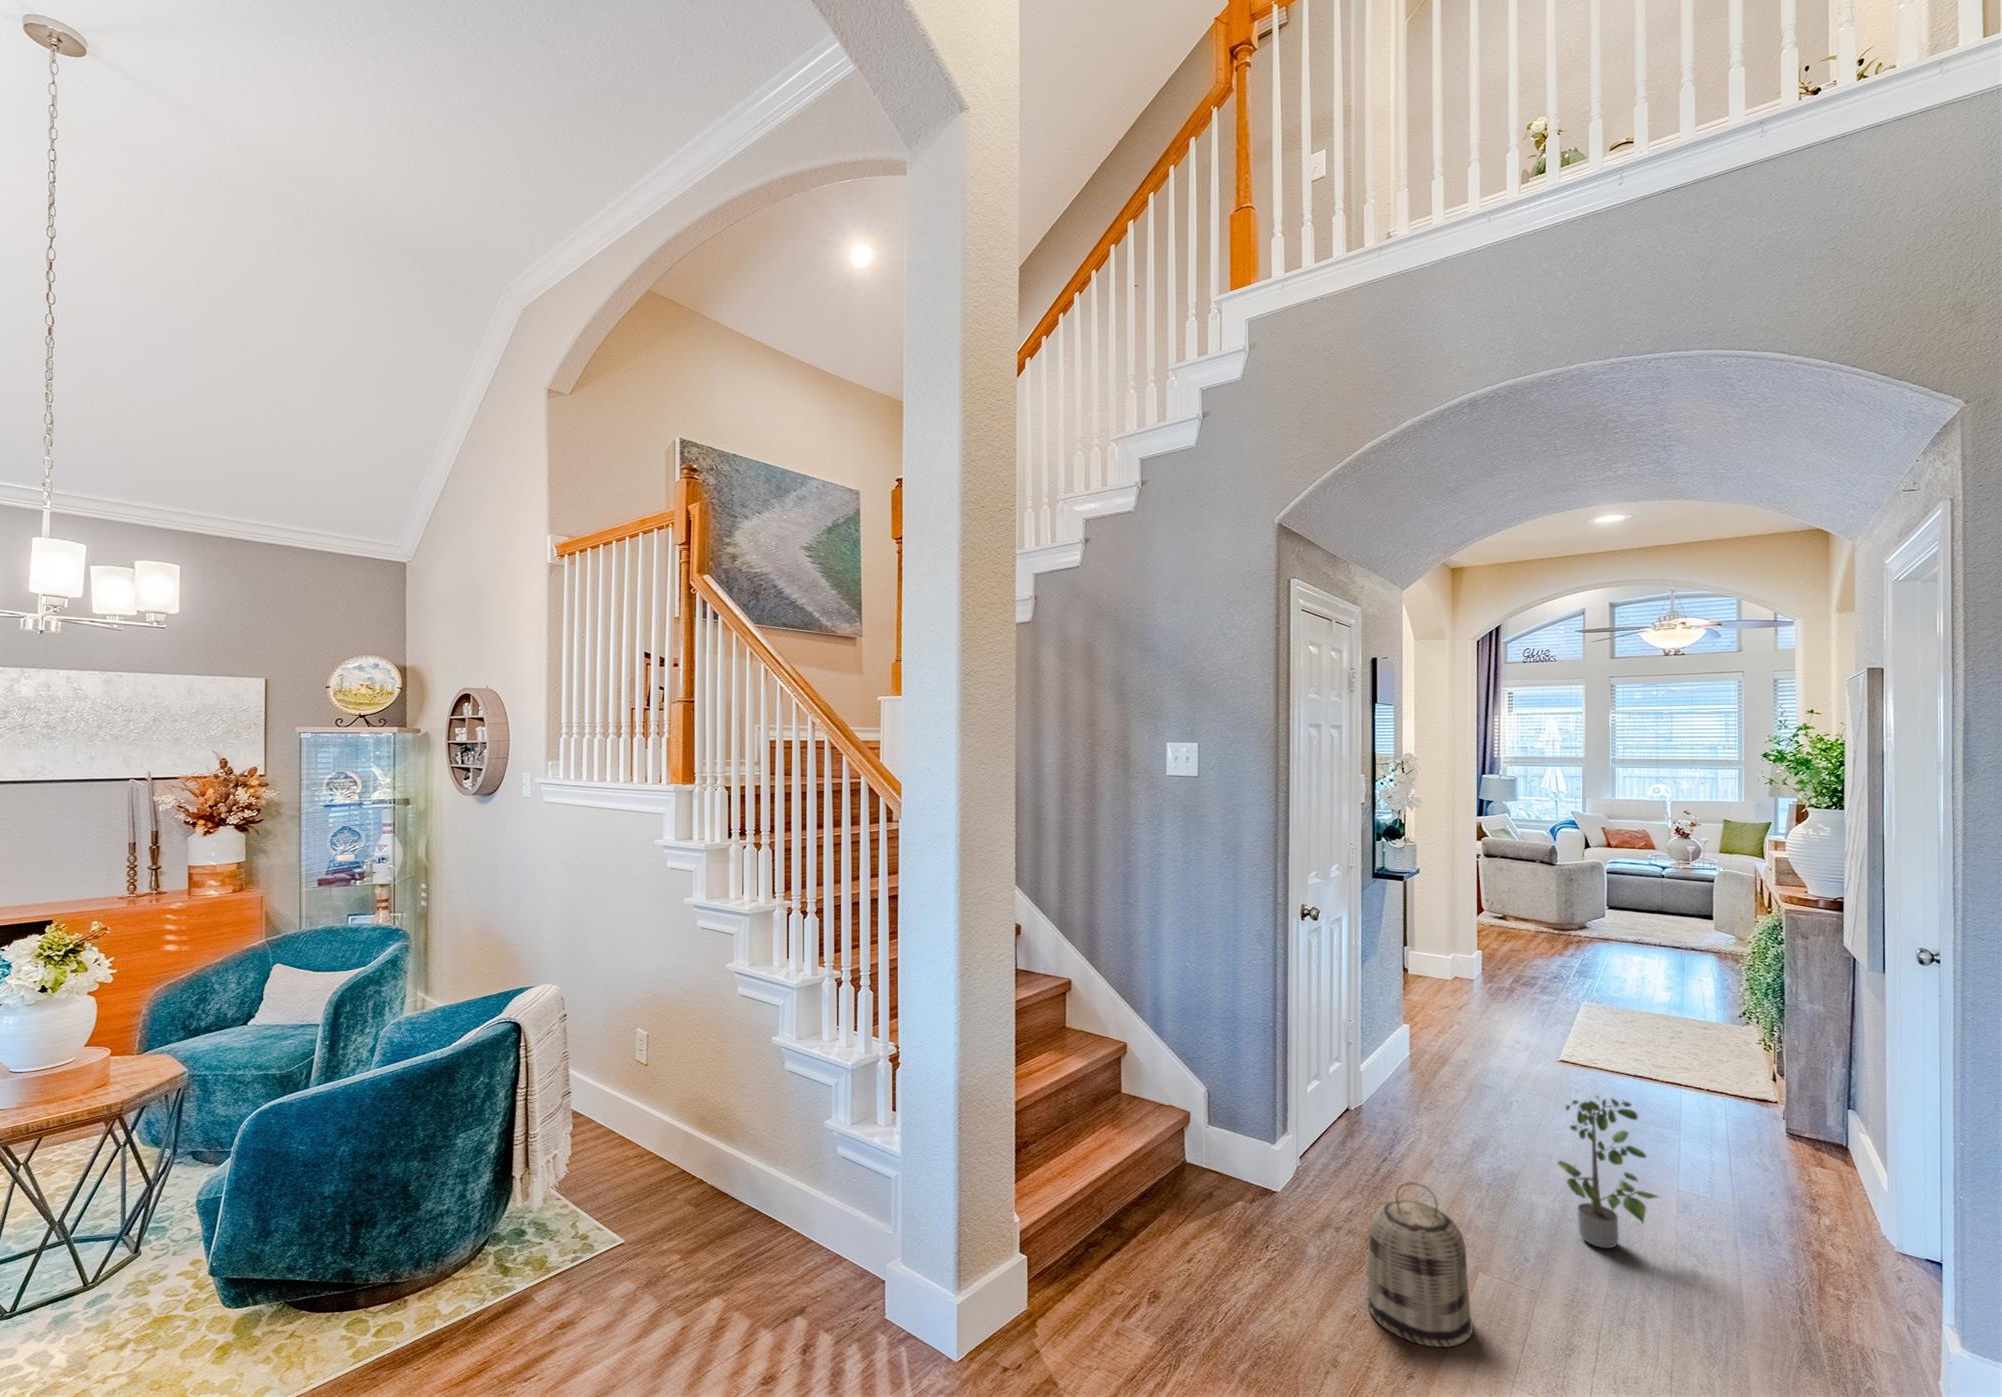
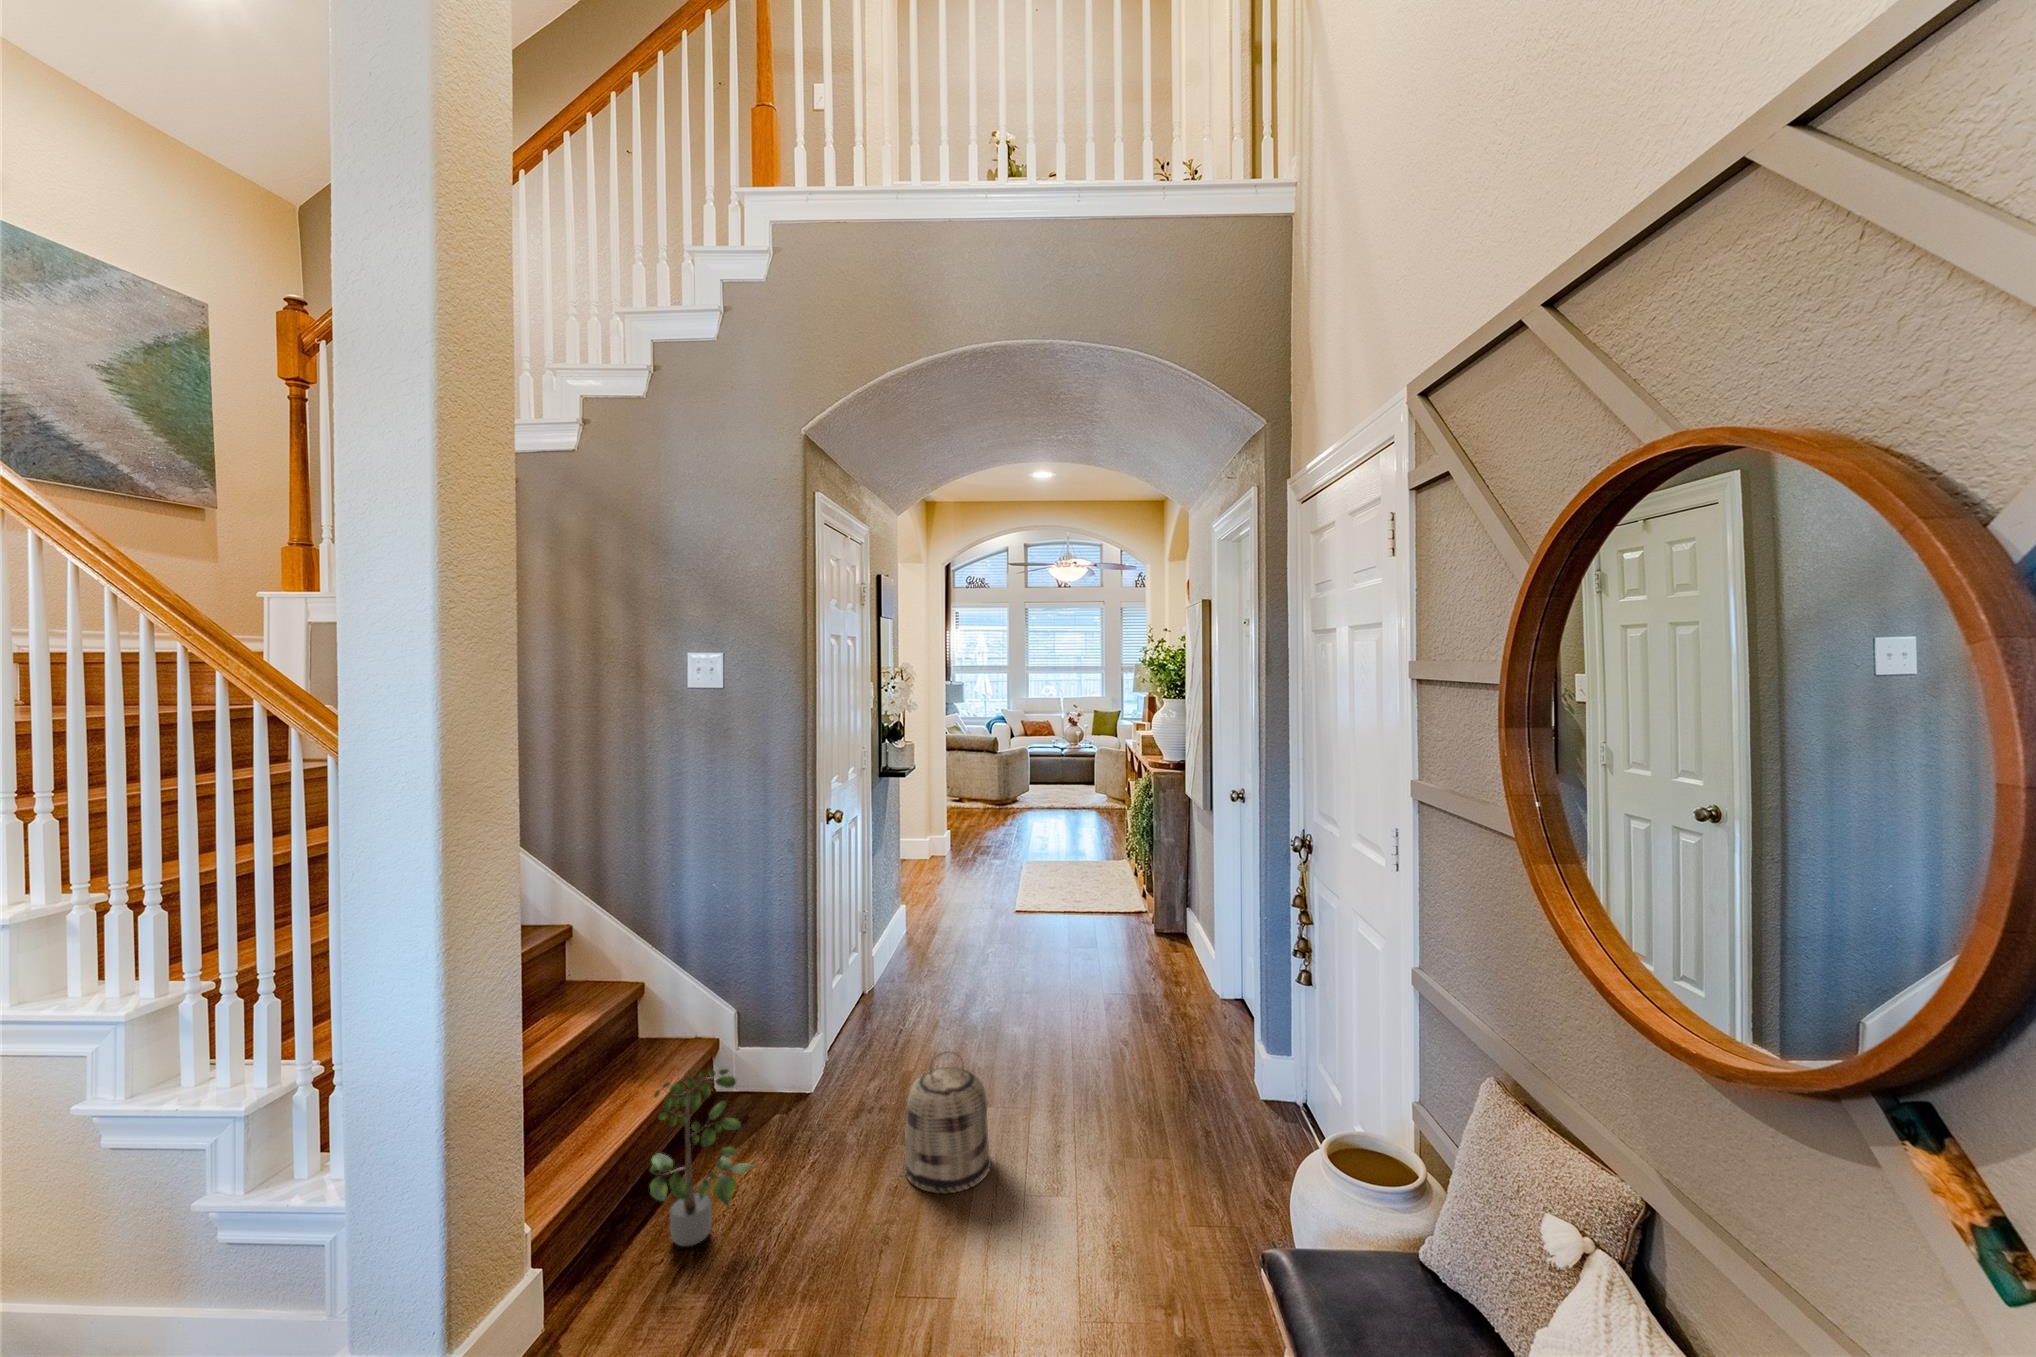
potted plant: present [1558,1096,1657,1248] -> present [650,1069,755,1246]

